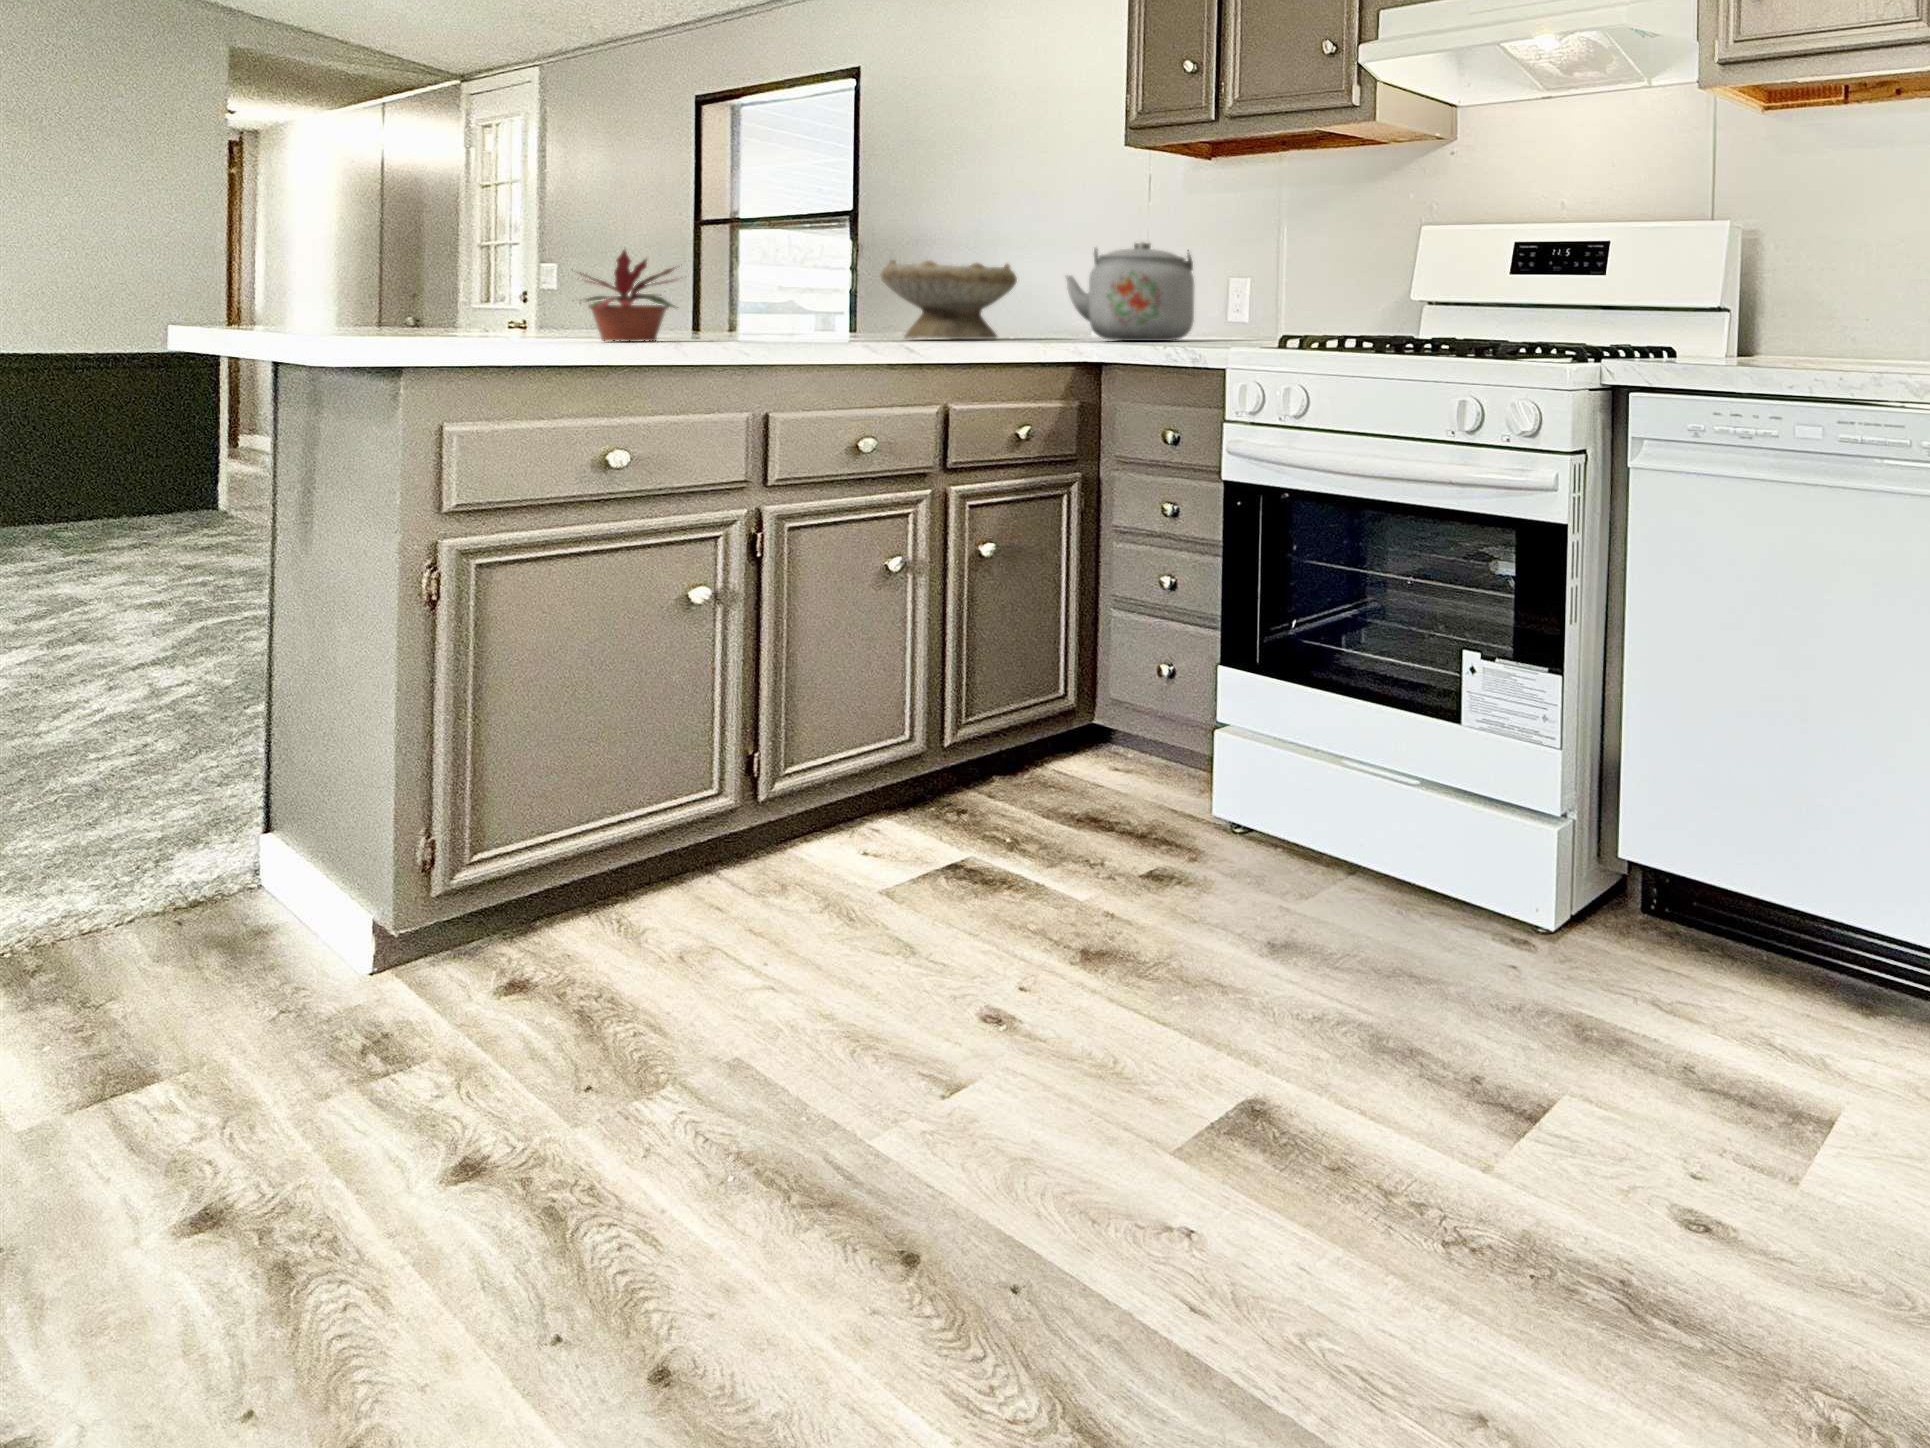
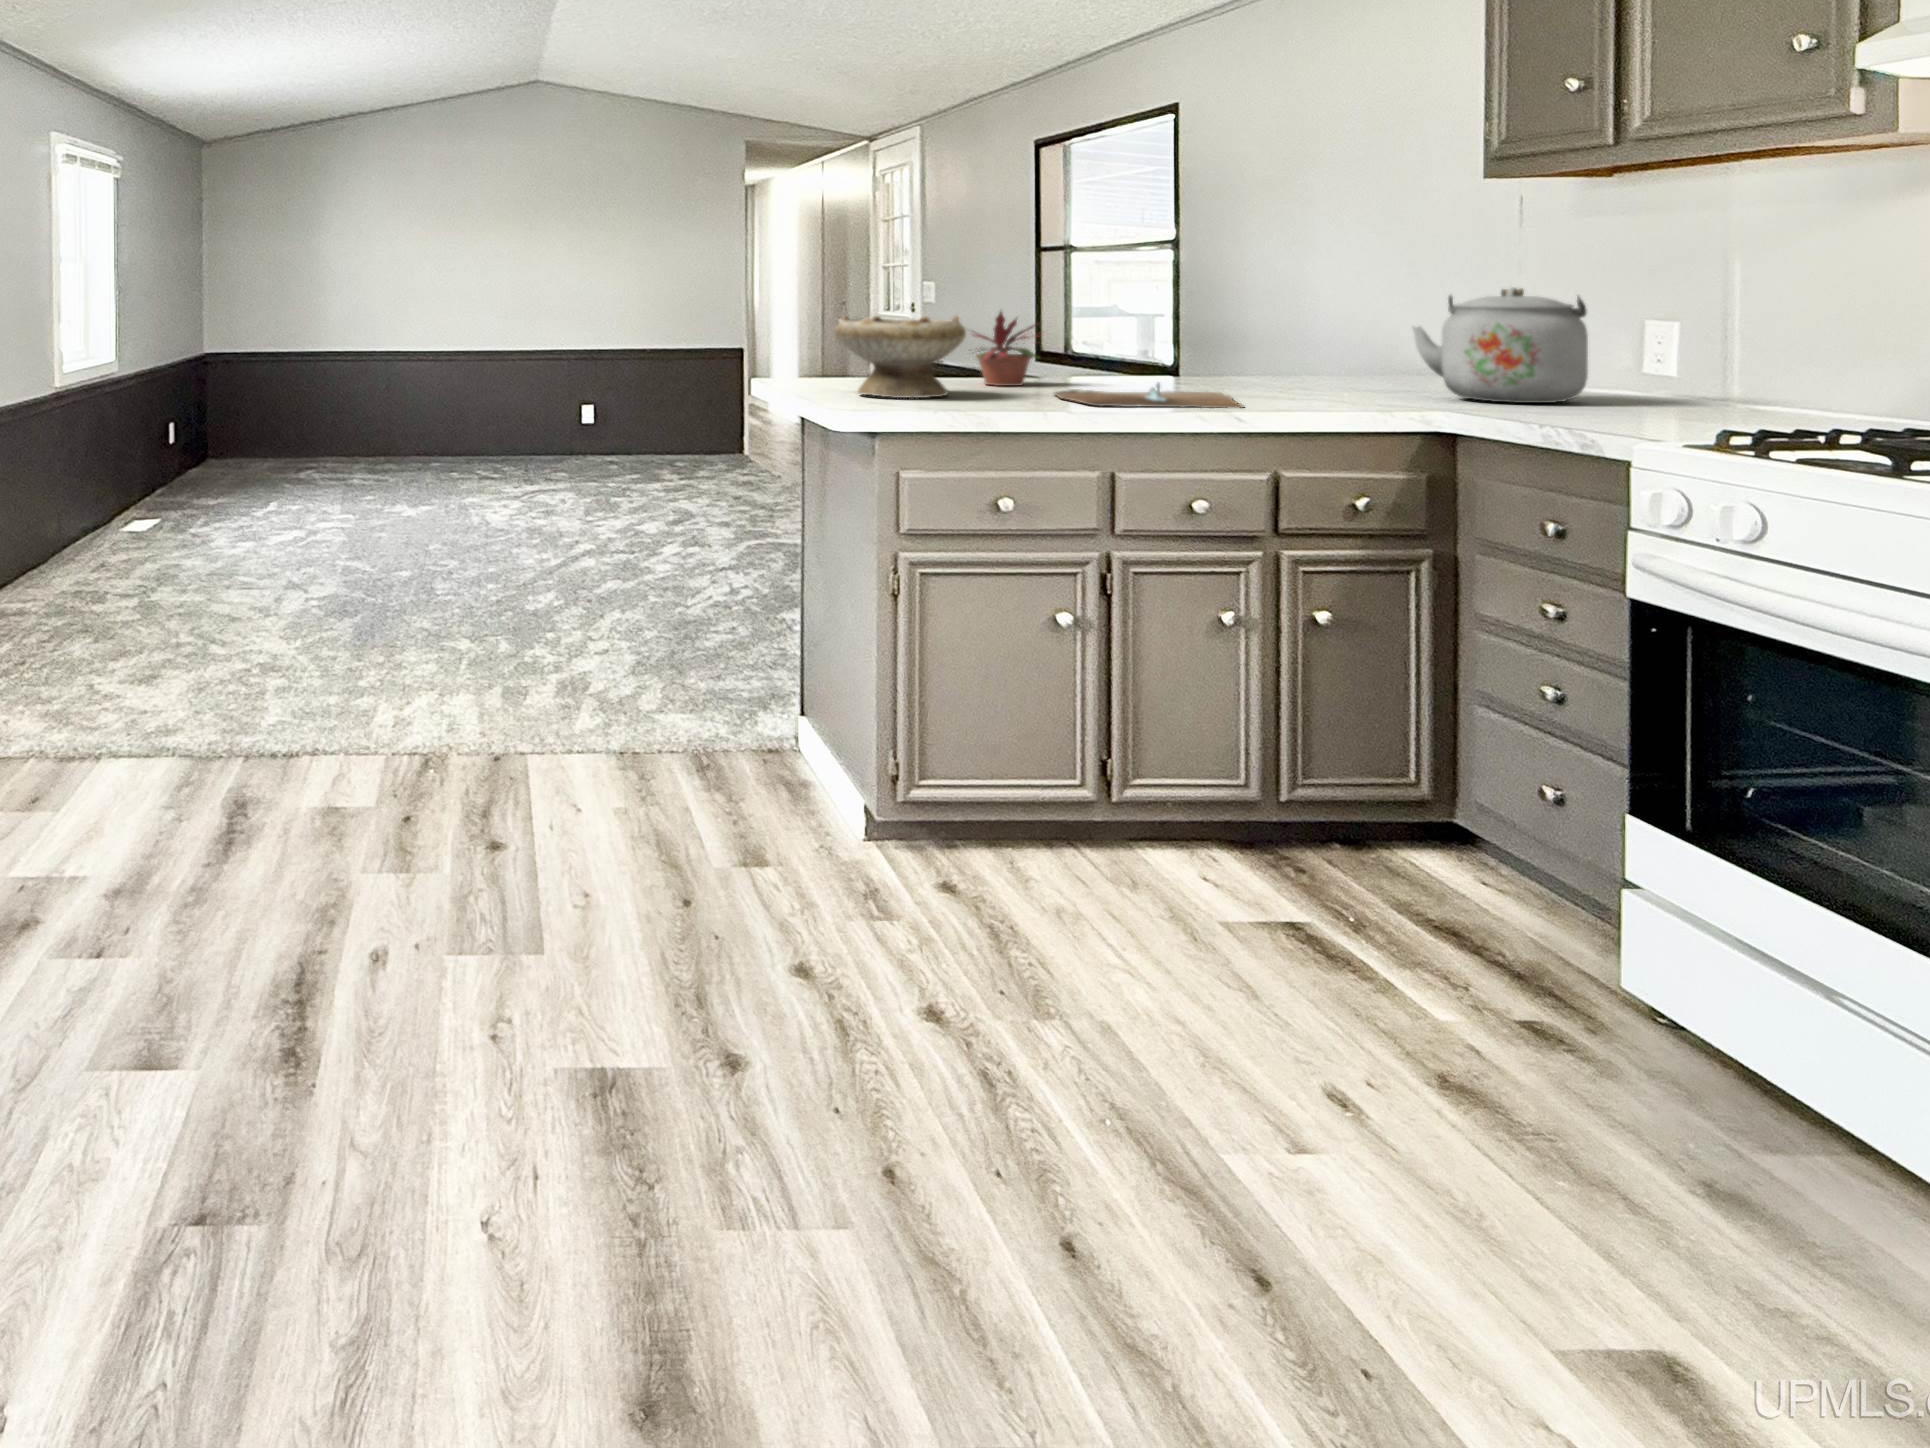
bowl: present [881,260,1017,339] -> present [835,315,966,398]
cutting board: none [691,323,913,347] -> present [1055,383,1243,408]

